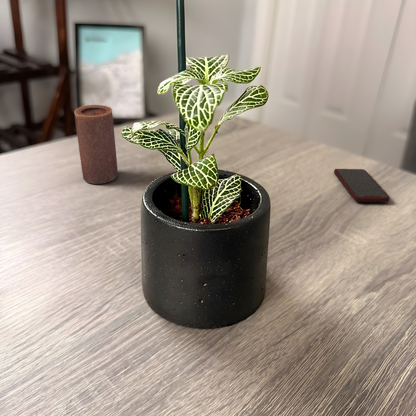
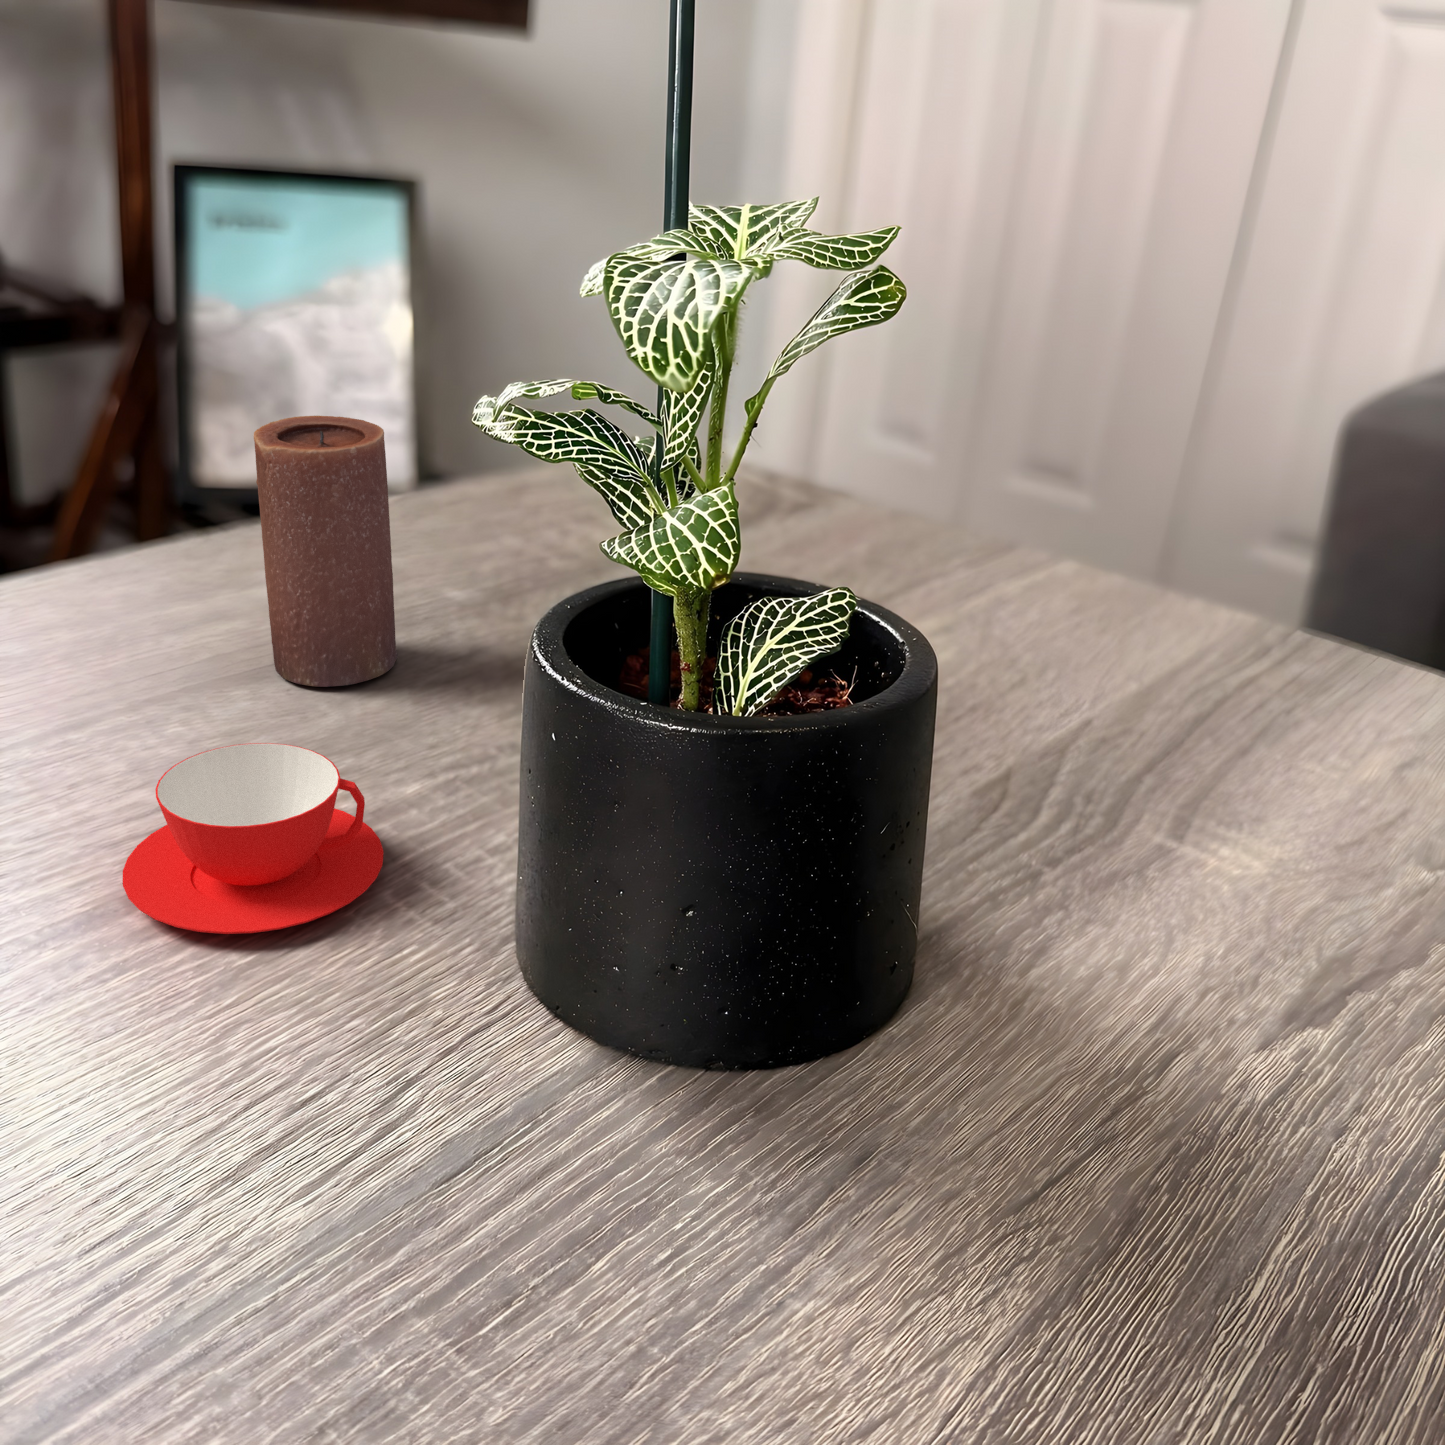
smartphone: present [334,169,390,202] -> none [1120,637,1315,740]
teacup: none [33,203,107,258] -> present [123,743,384,934]

